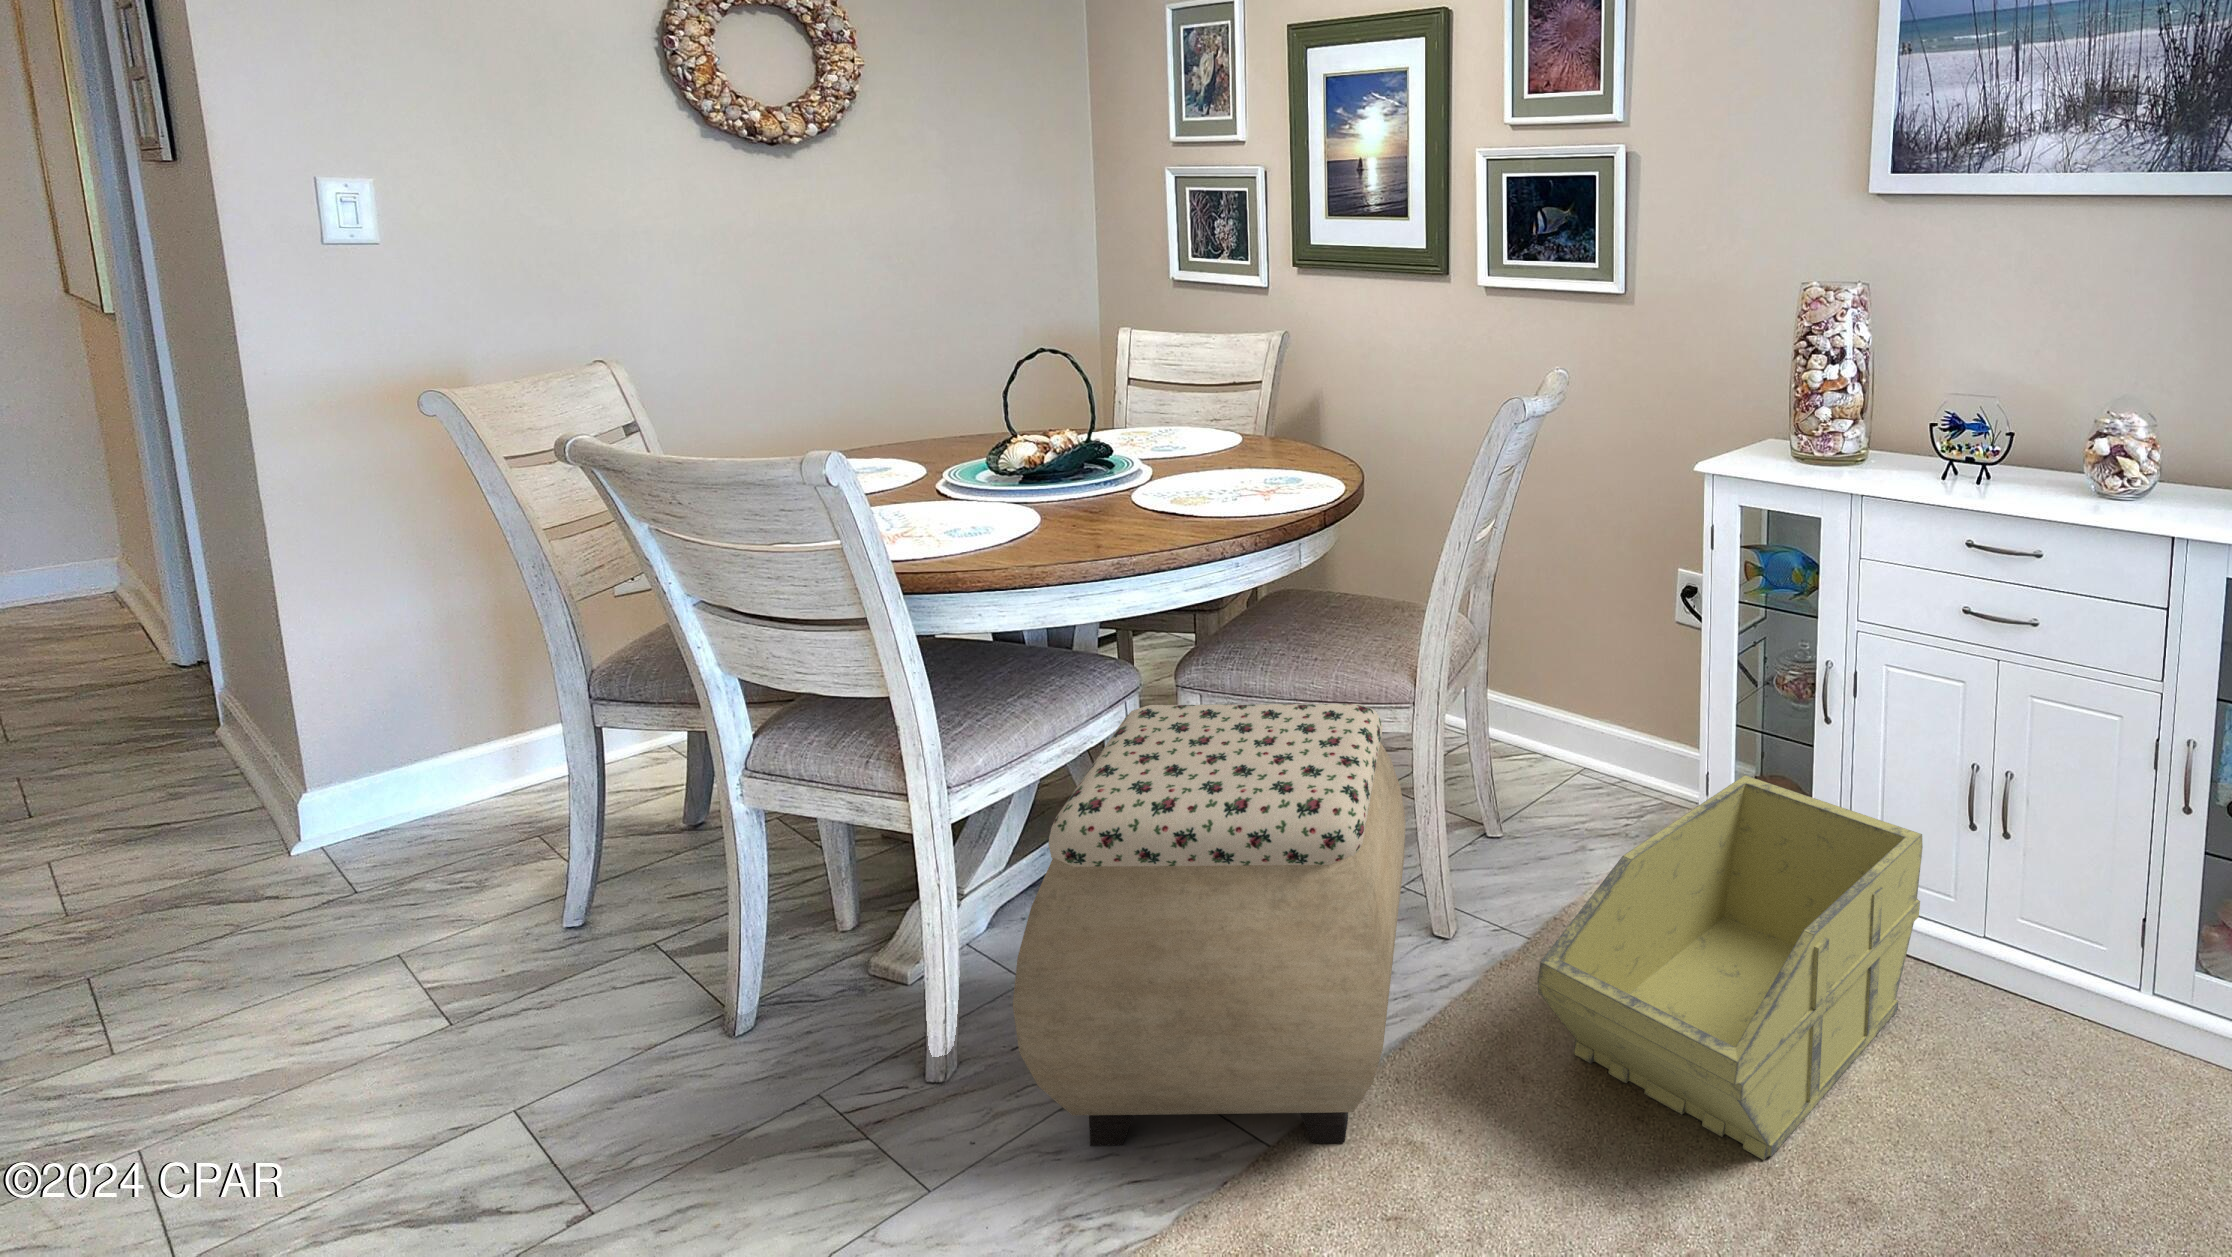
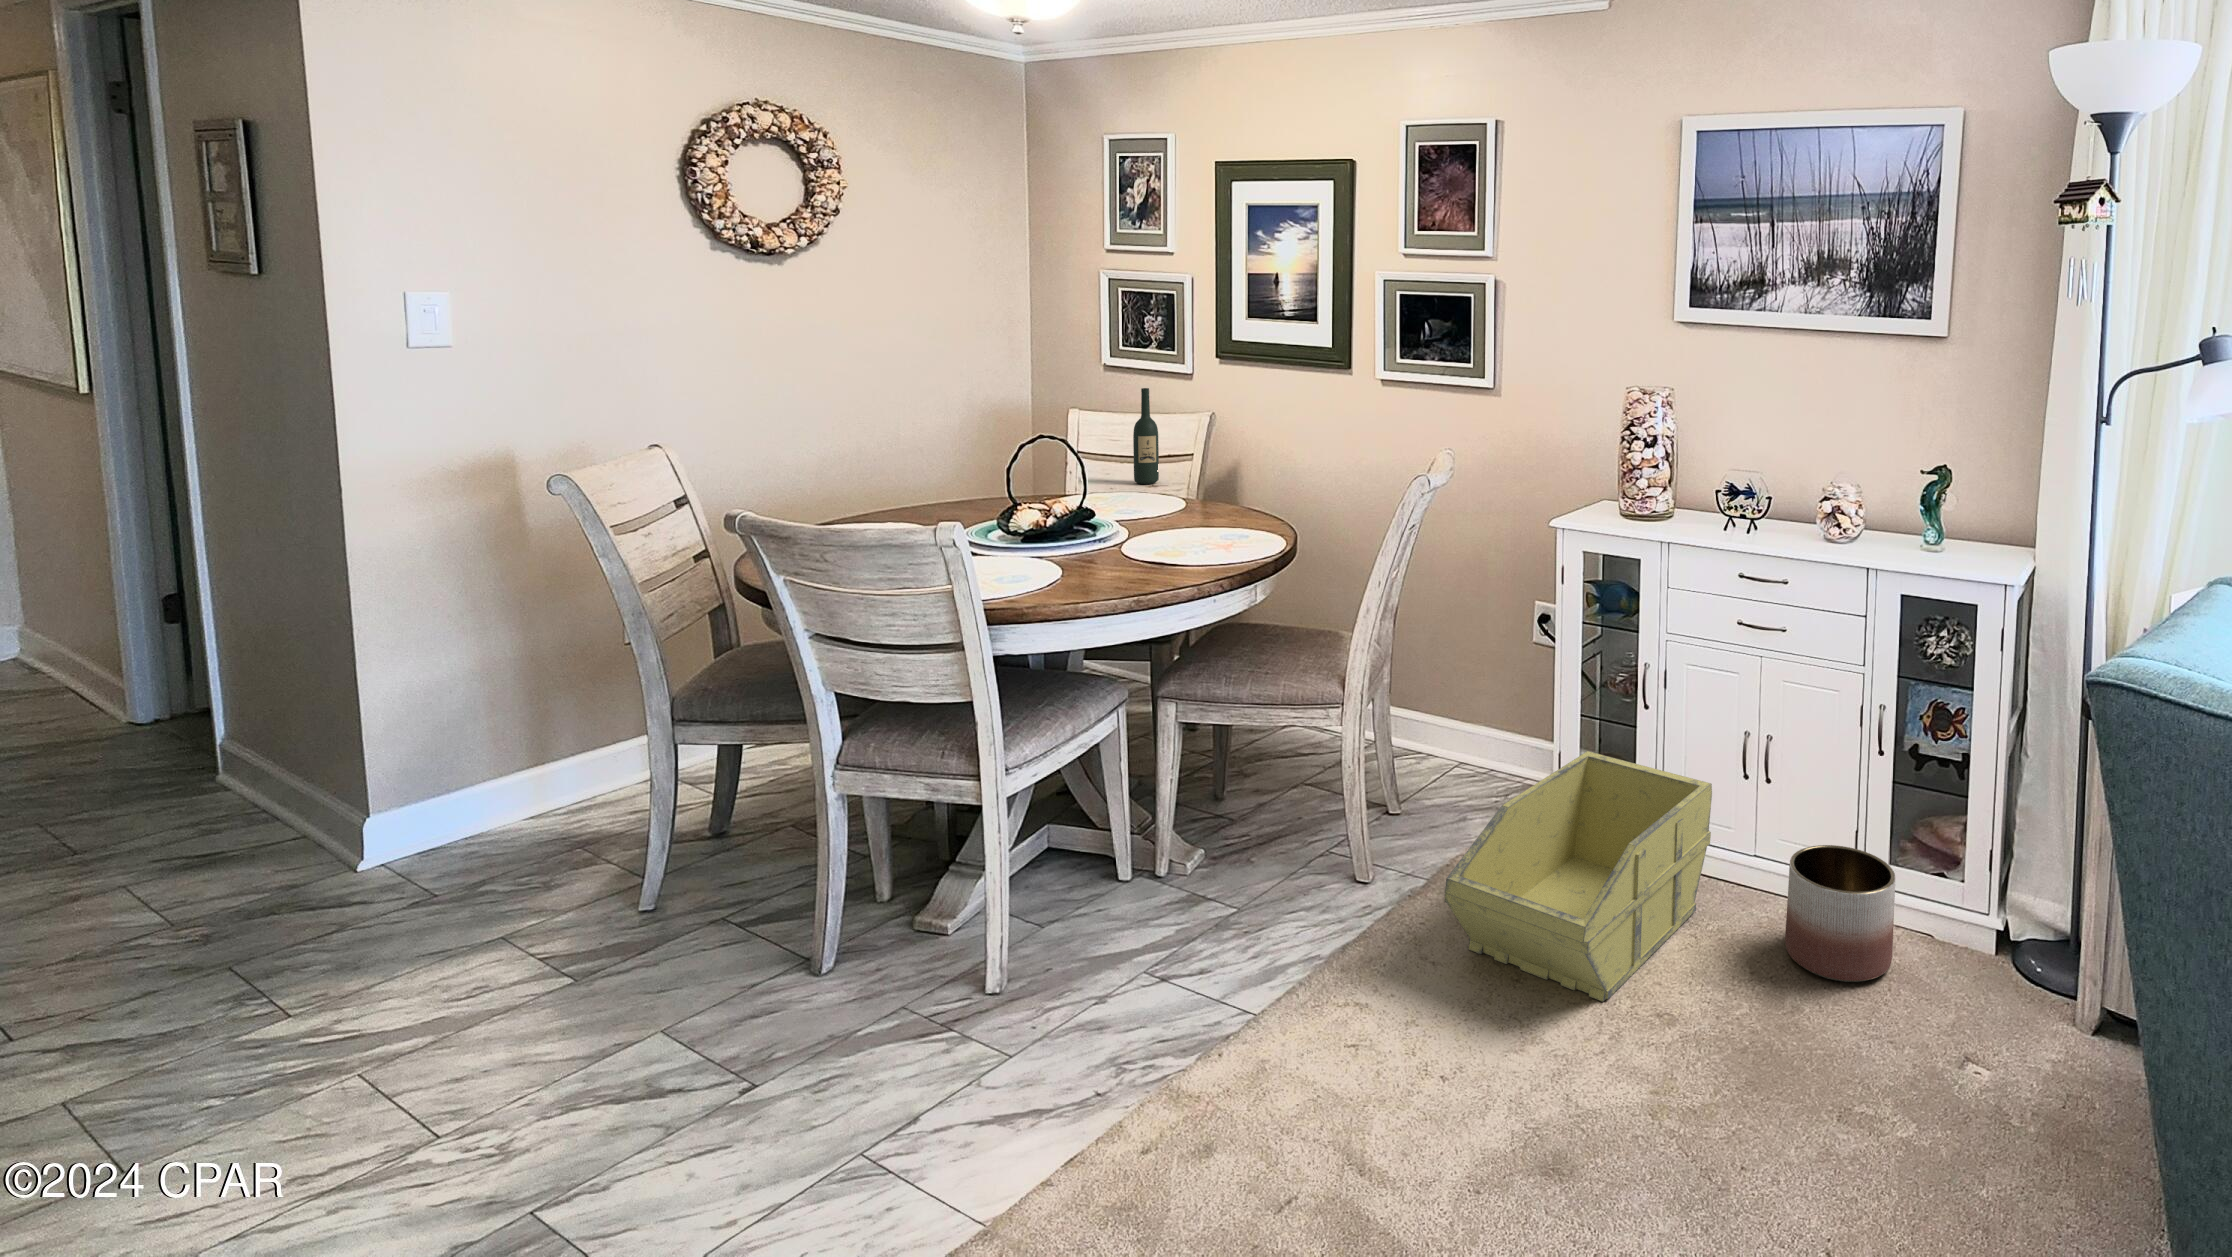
wine bottle: none [1192,301,1223,417] -> present [1133,388,1159,484]
ottoman: present [1013,704,1406,1146] -> none [1079,702,1345,1023]
planter: none [2035,936,2214,1154] -> present [1785,845,1896,982]

